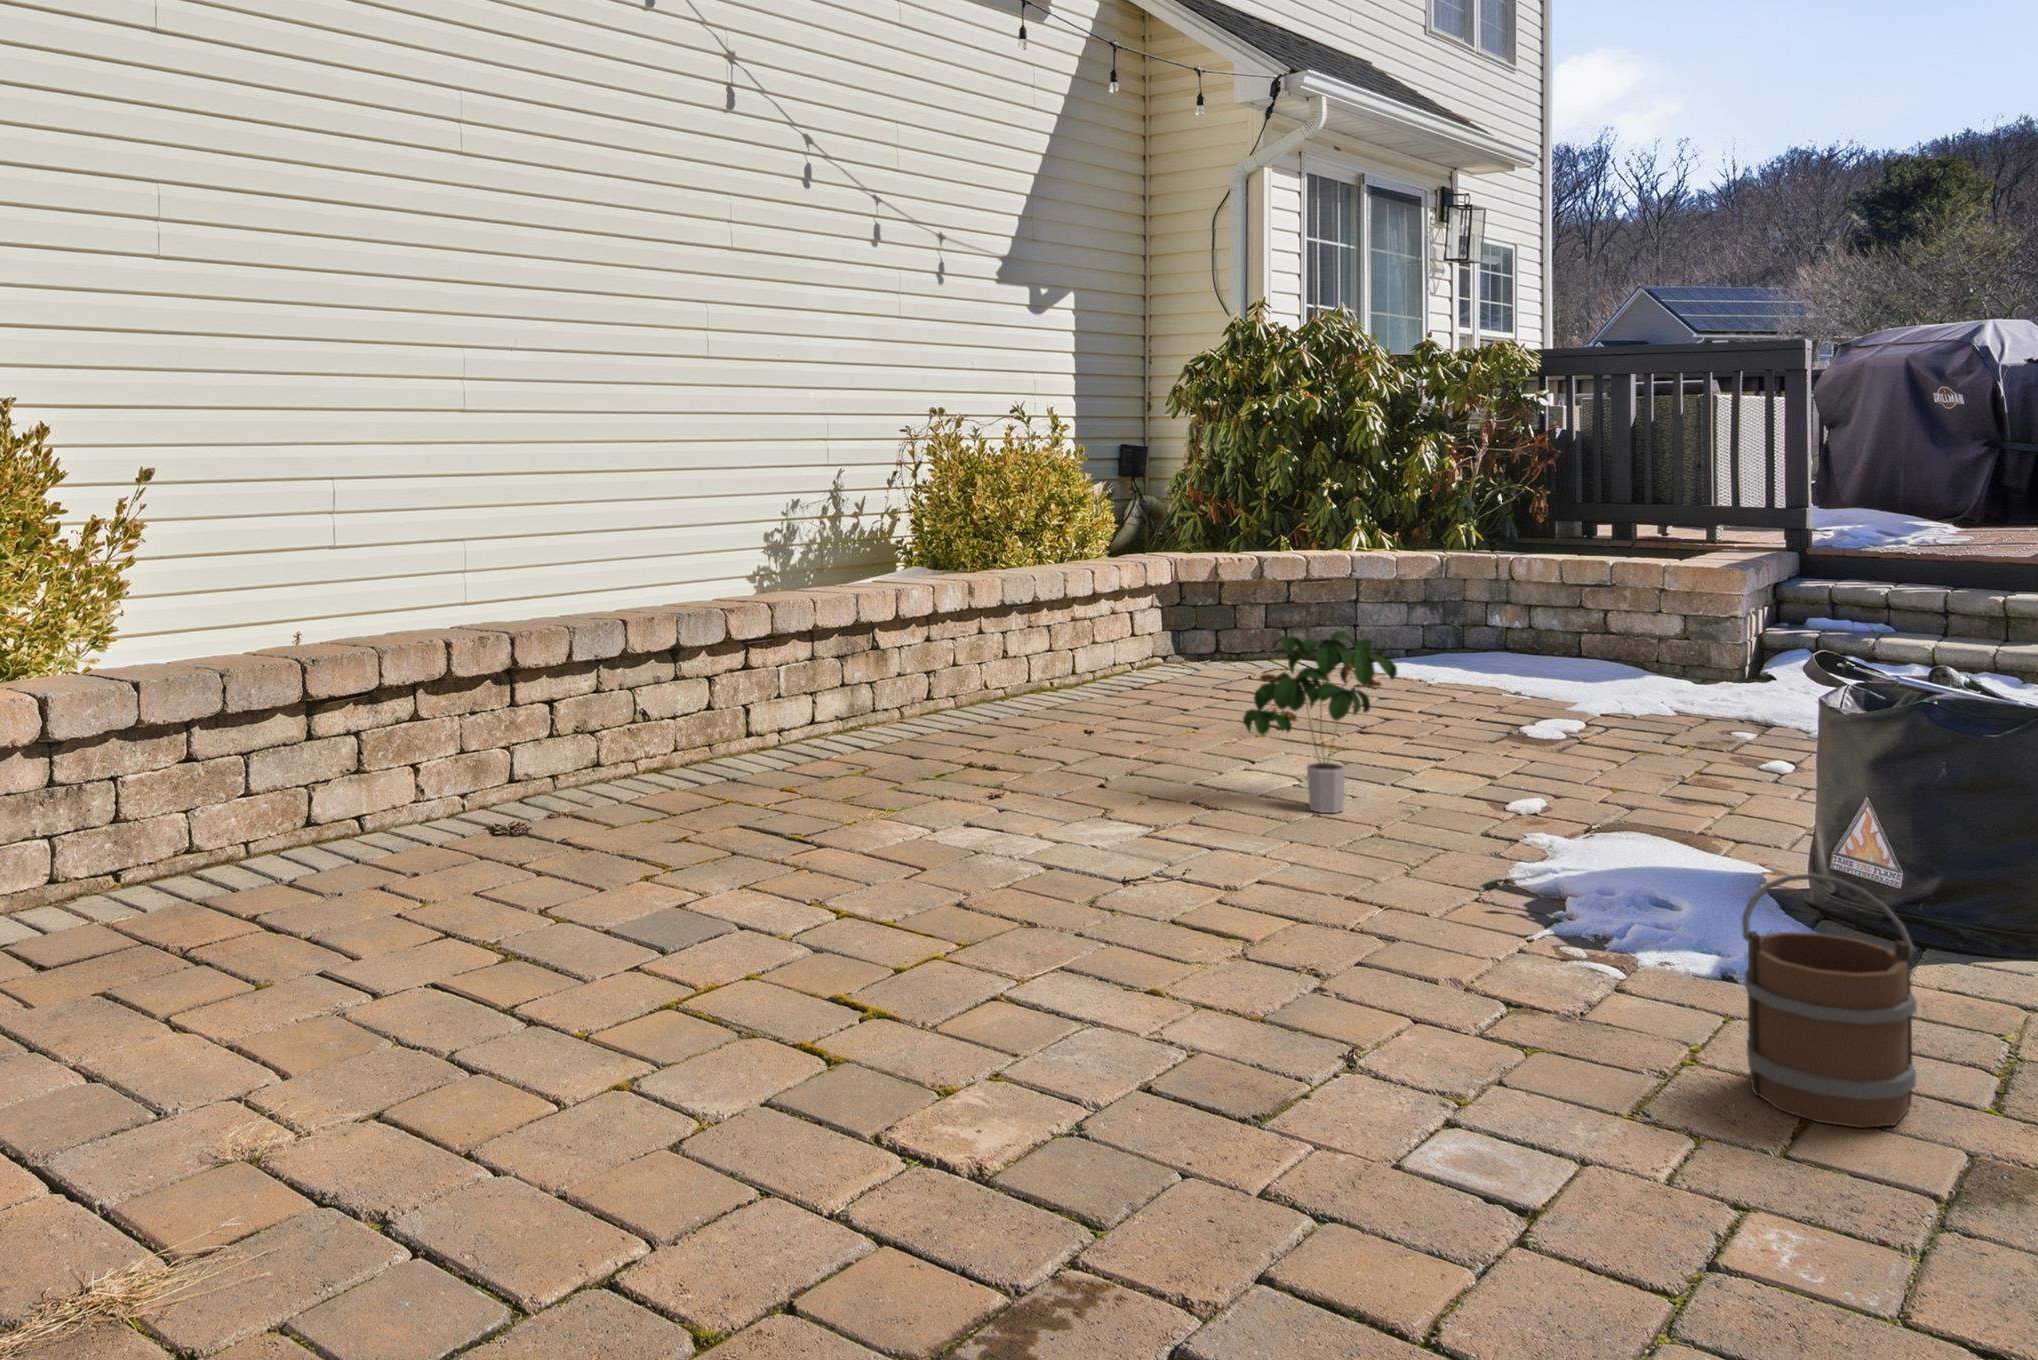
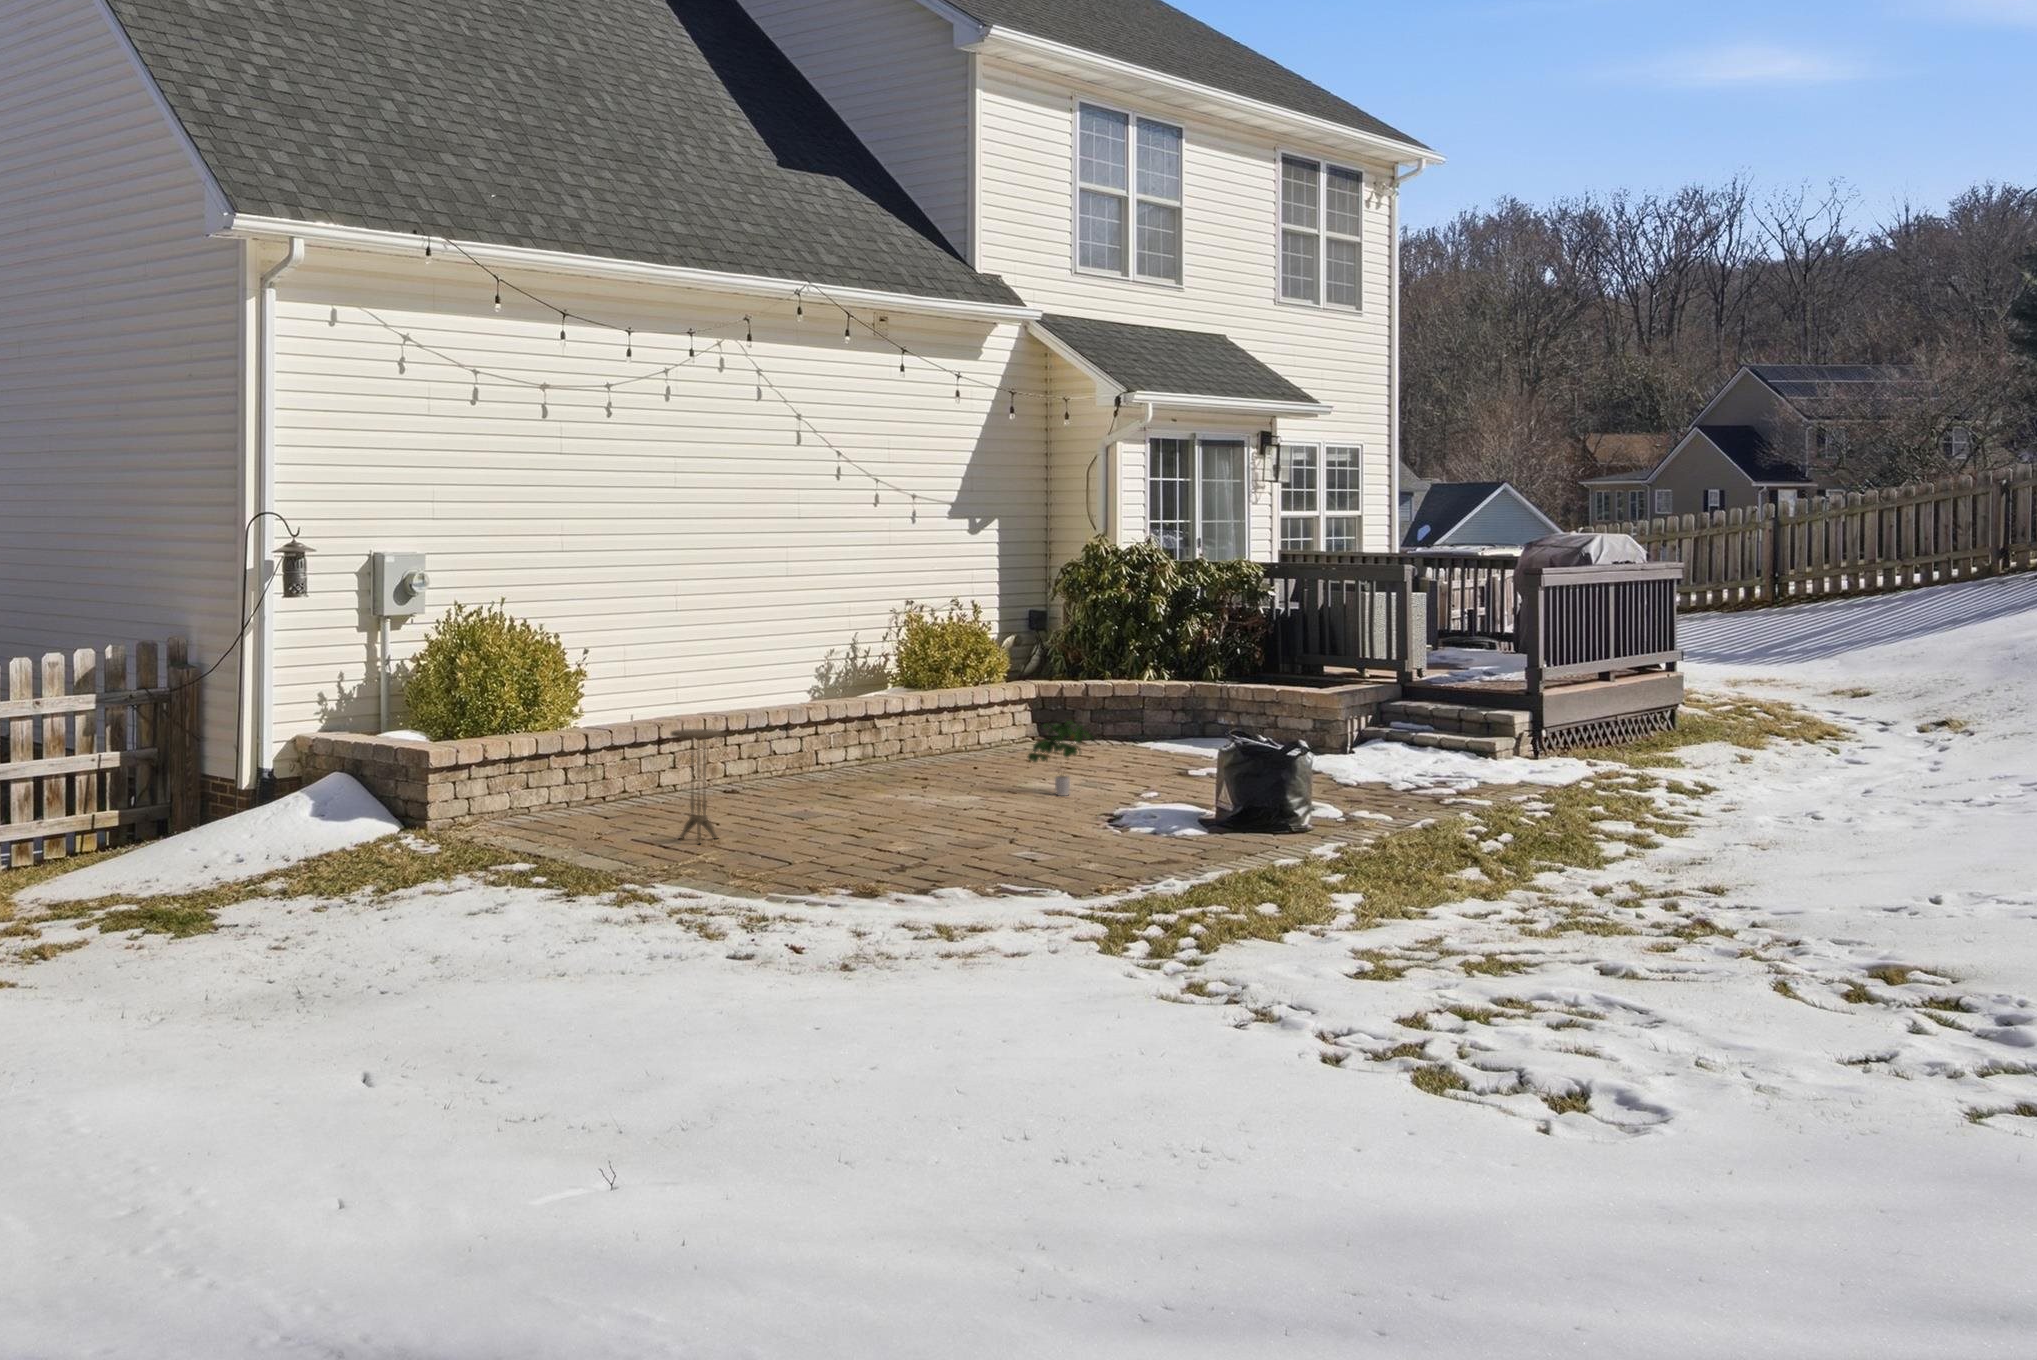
side table: none [100,695,326,1148] -> present [670,729,726,844]
bucket: present [1742,874,1917,1128] -> none [1123,788,1167,853]

